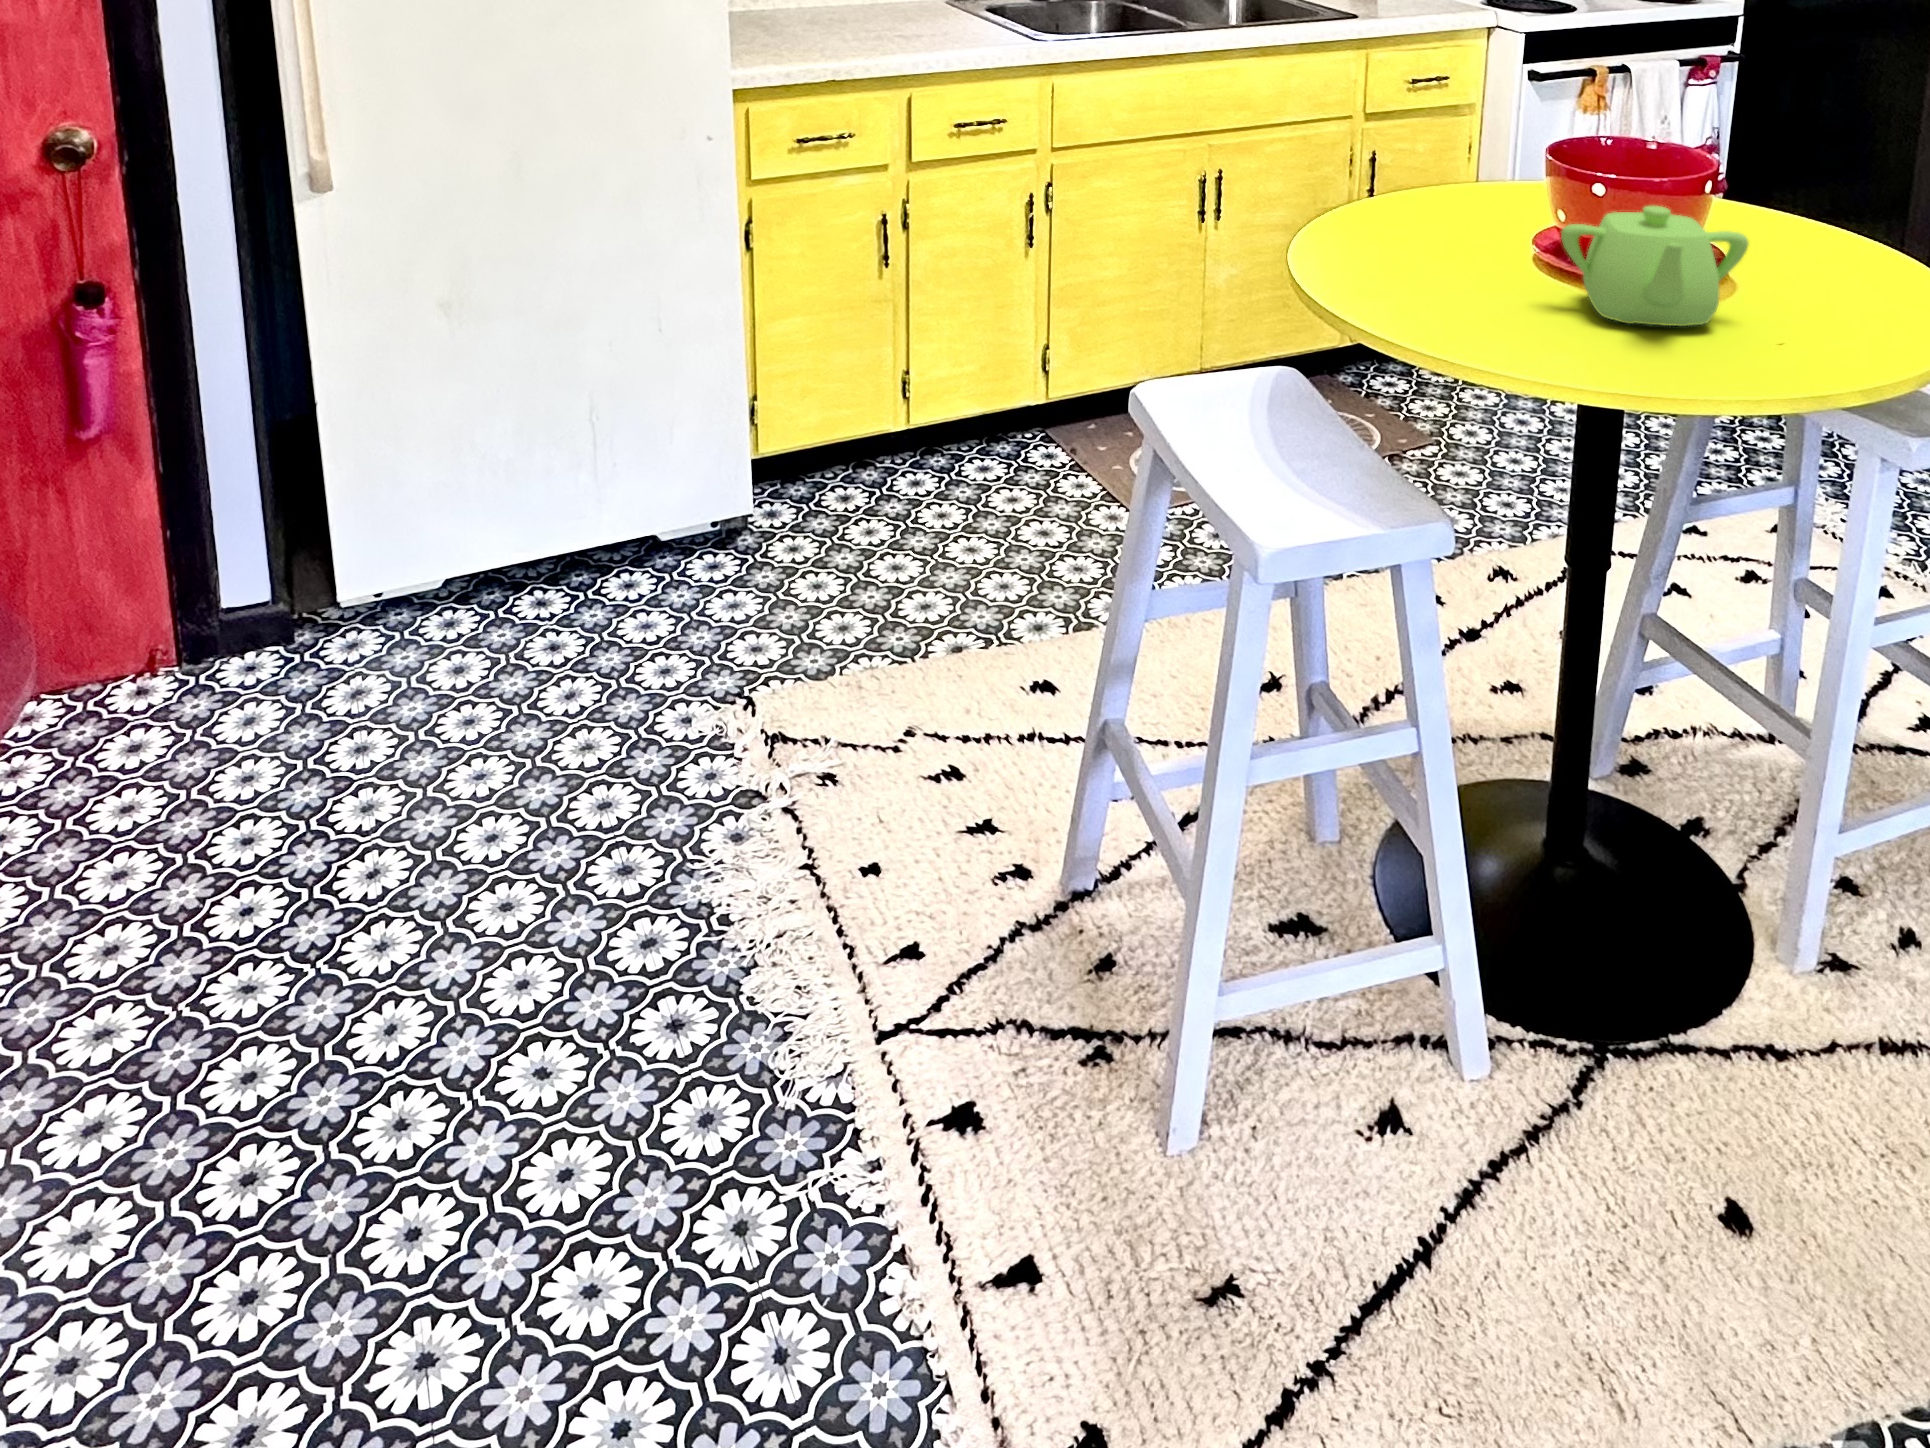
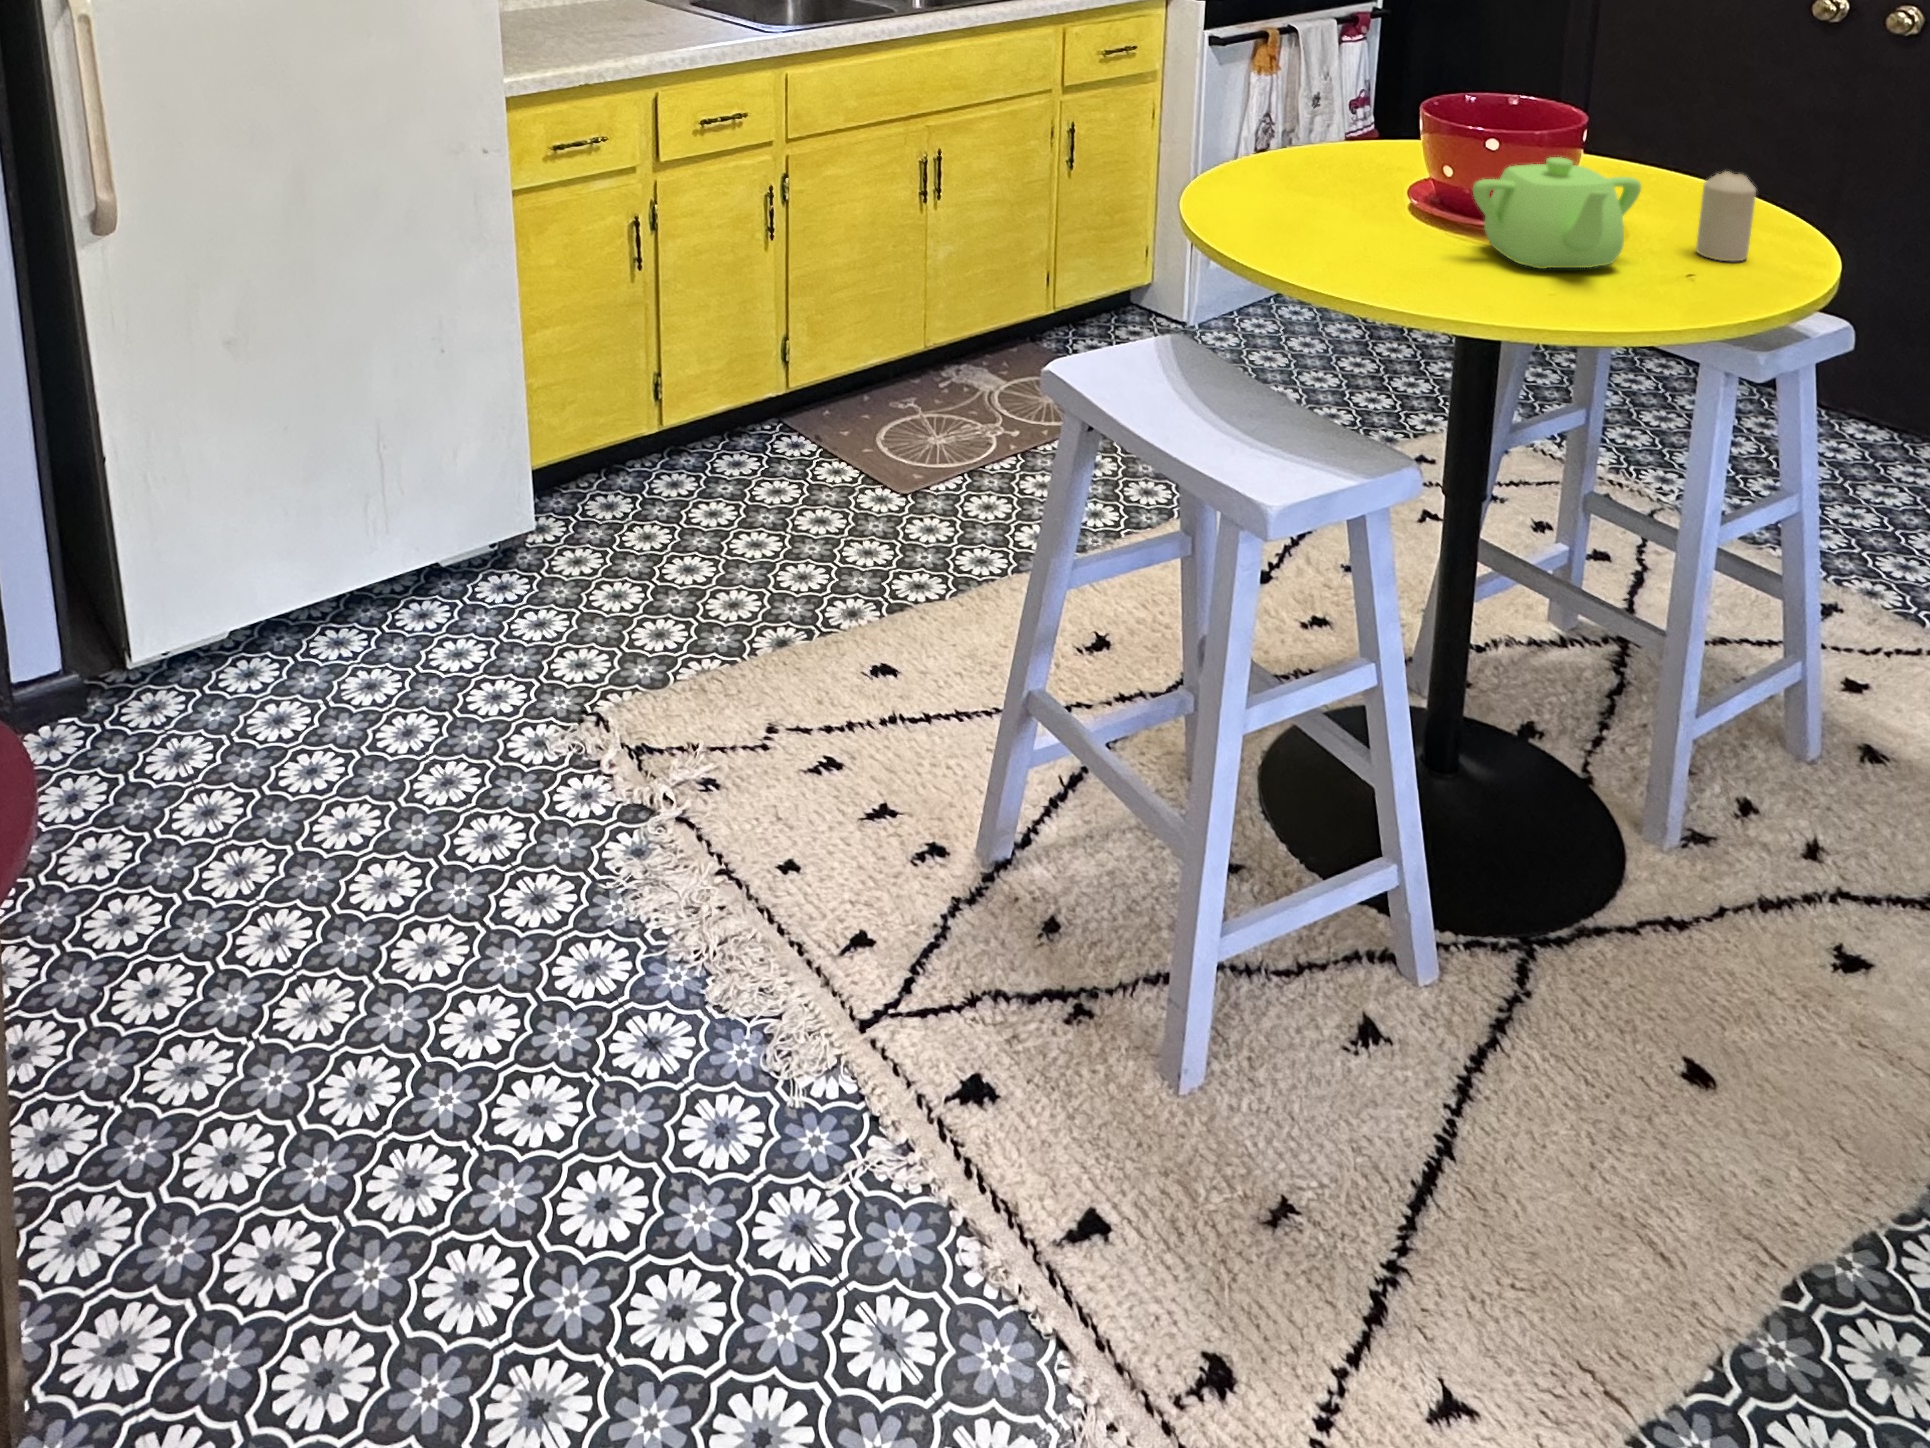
candle: none [1819,234,1882,332] -> present [1696,171,1756,261]

